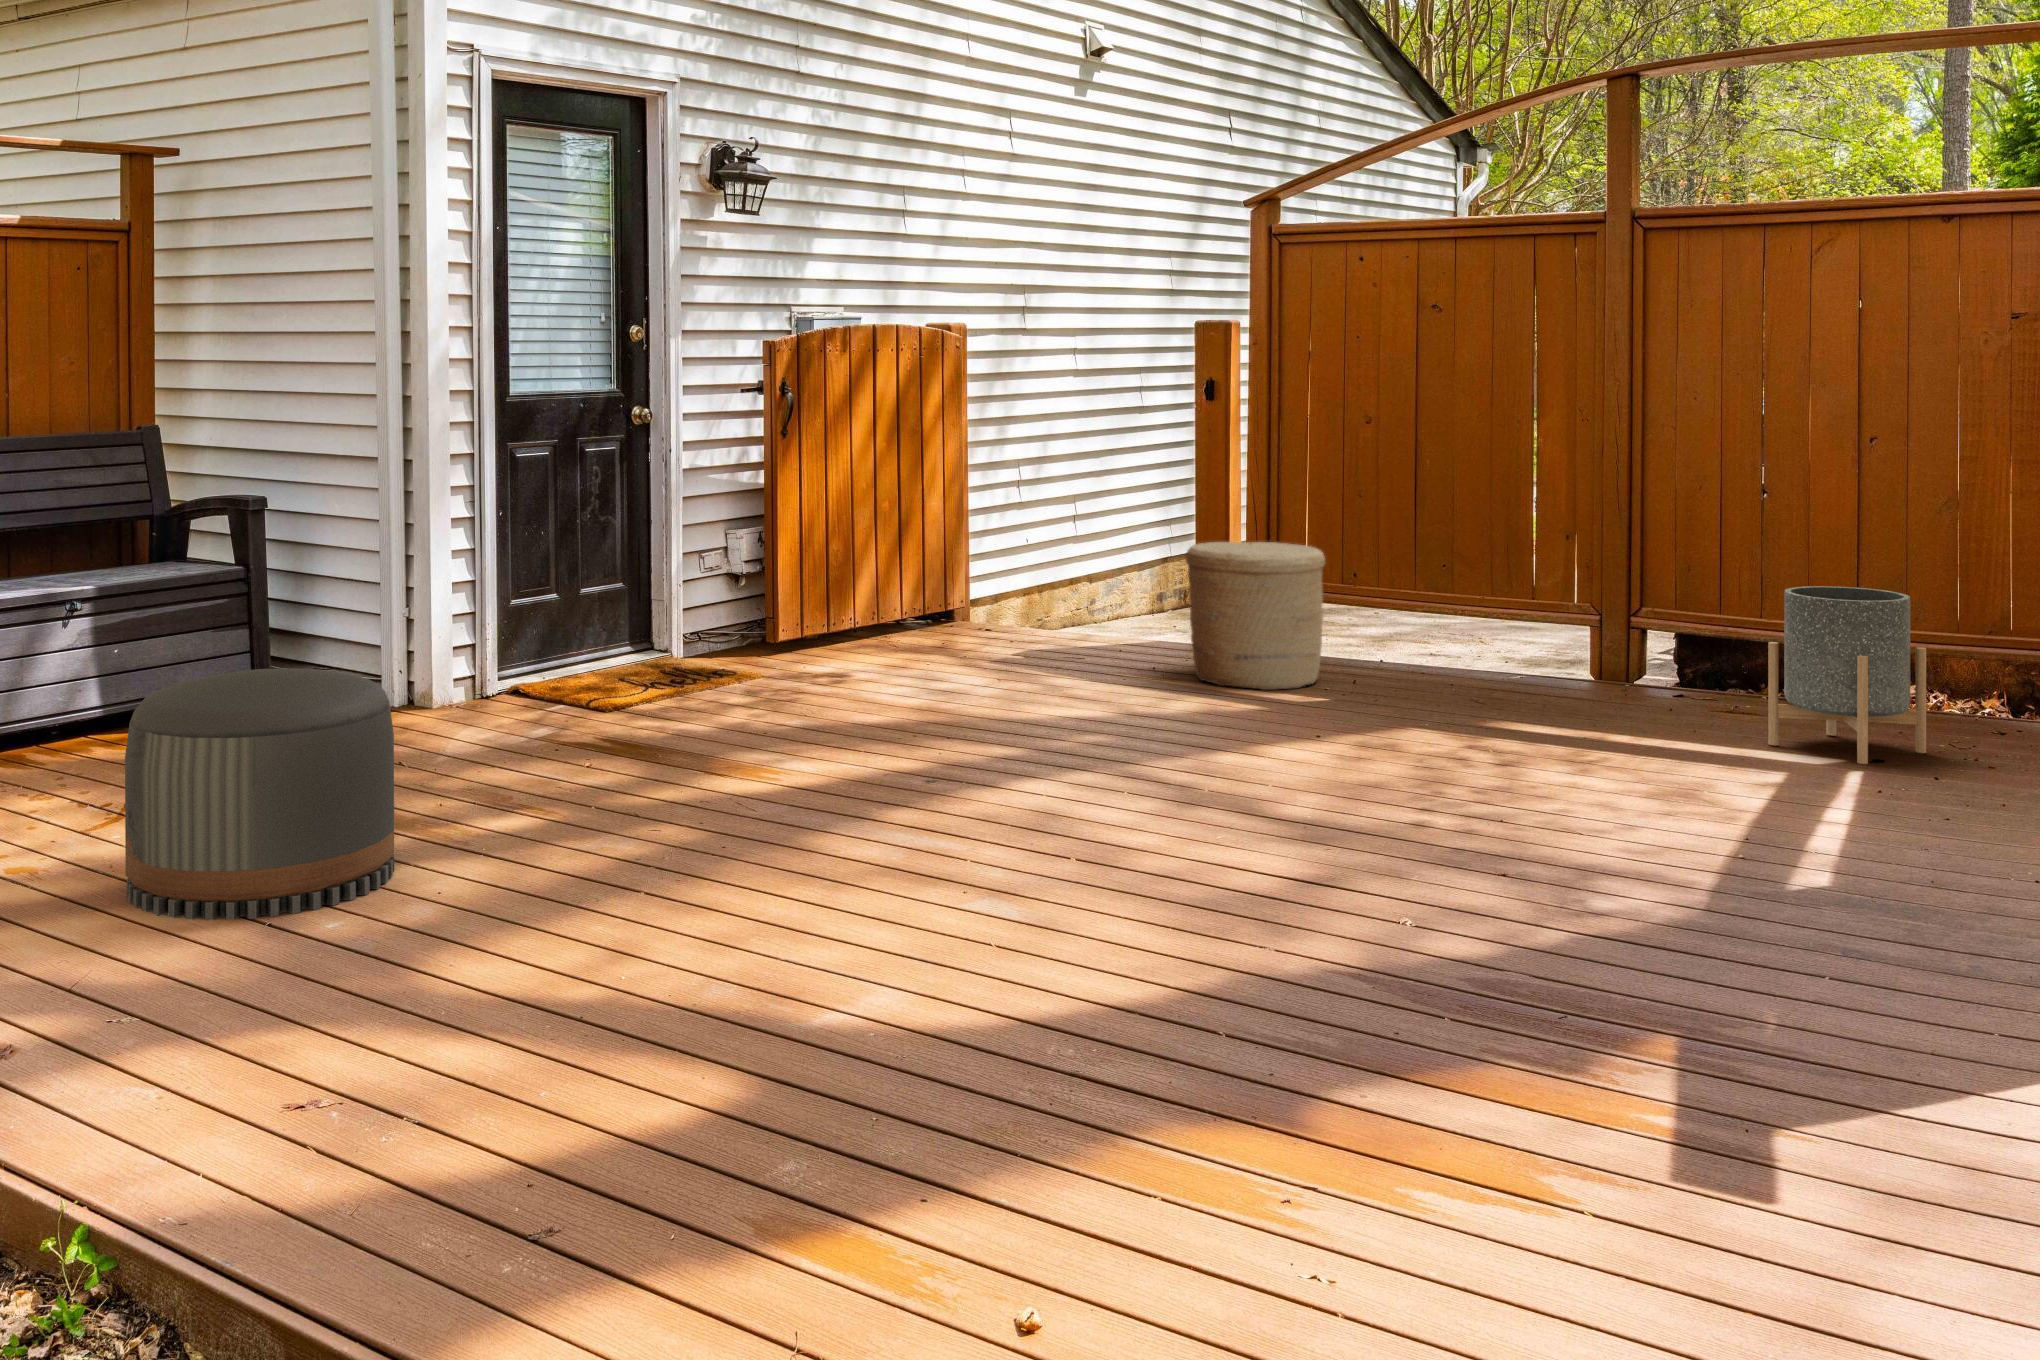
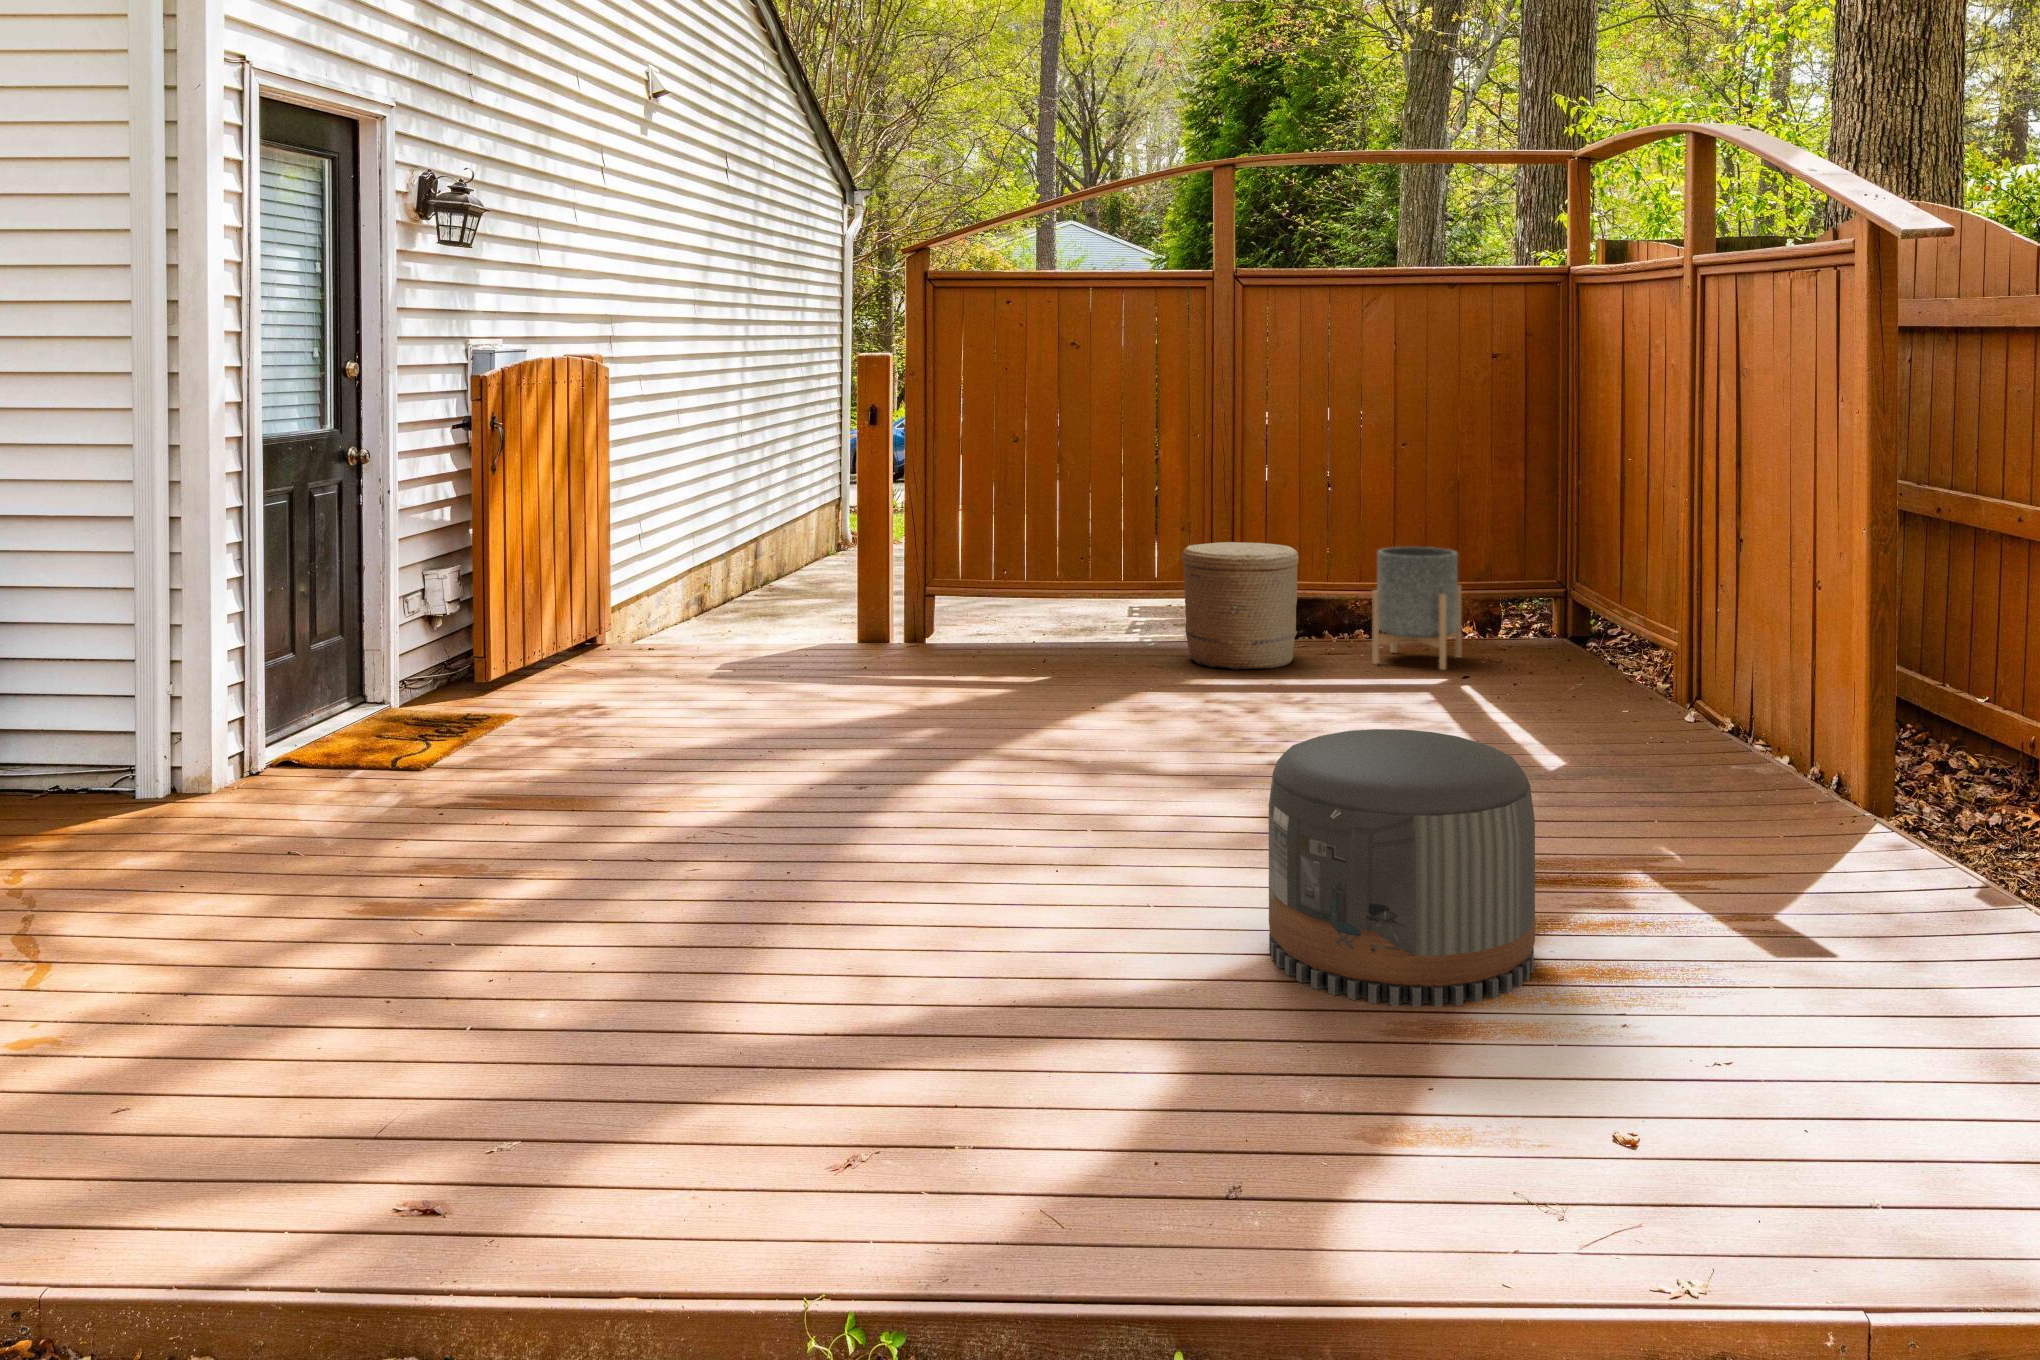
woven basket: present [1186,542,1325,690] -> present [1182,542,1299,670]
pouf: present [125,668,394,920] -> present [1269,729,1535,1007]

